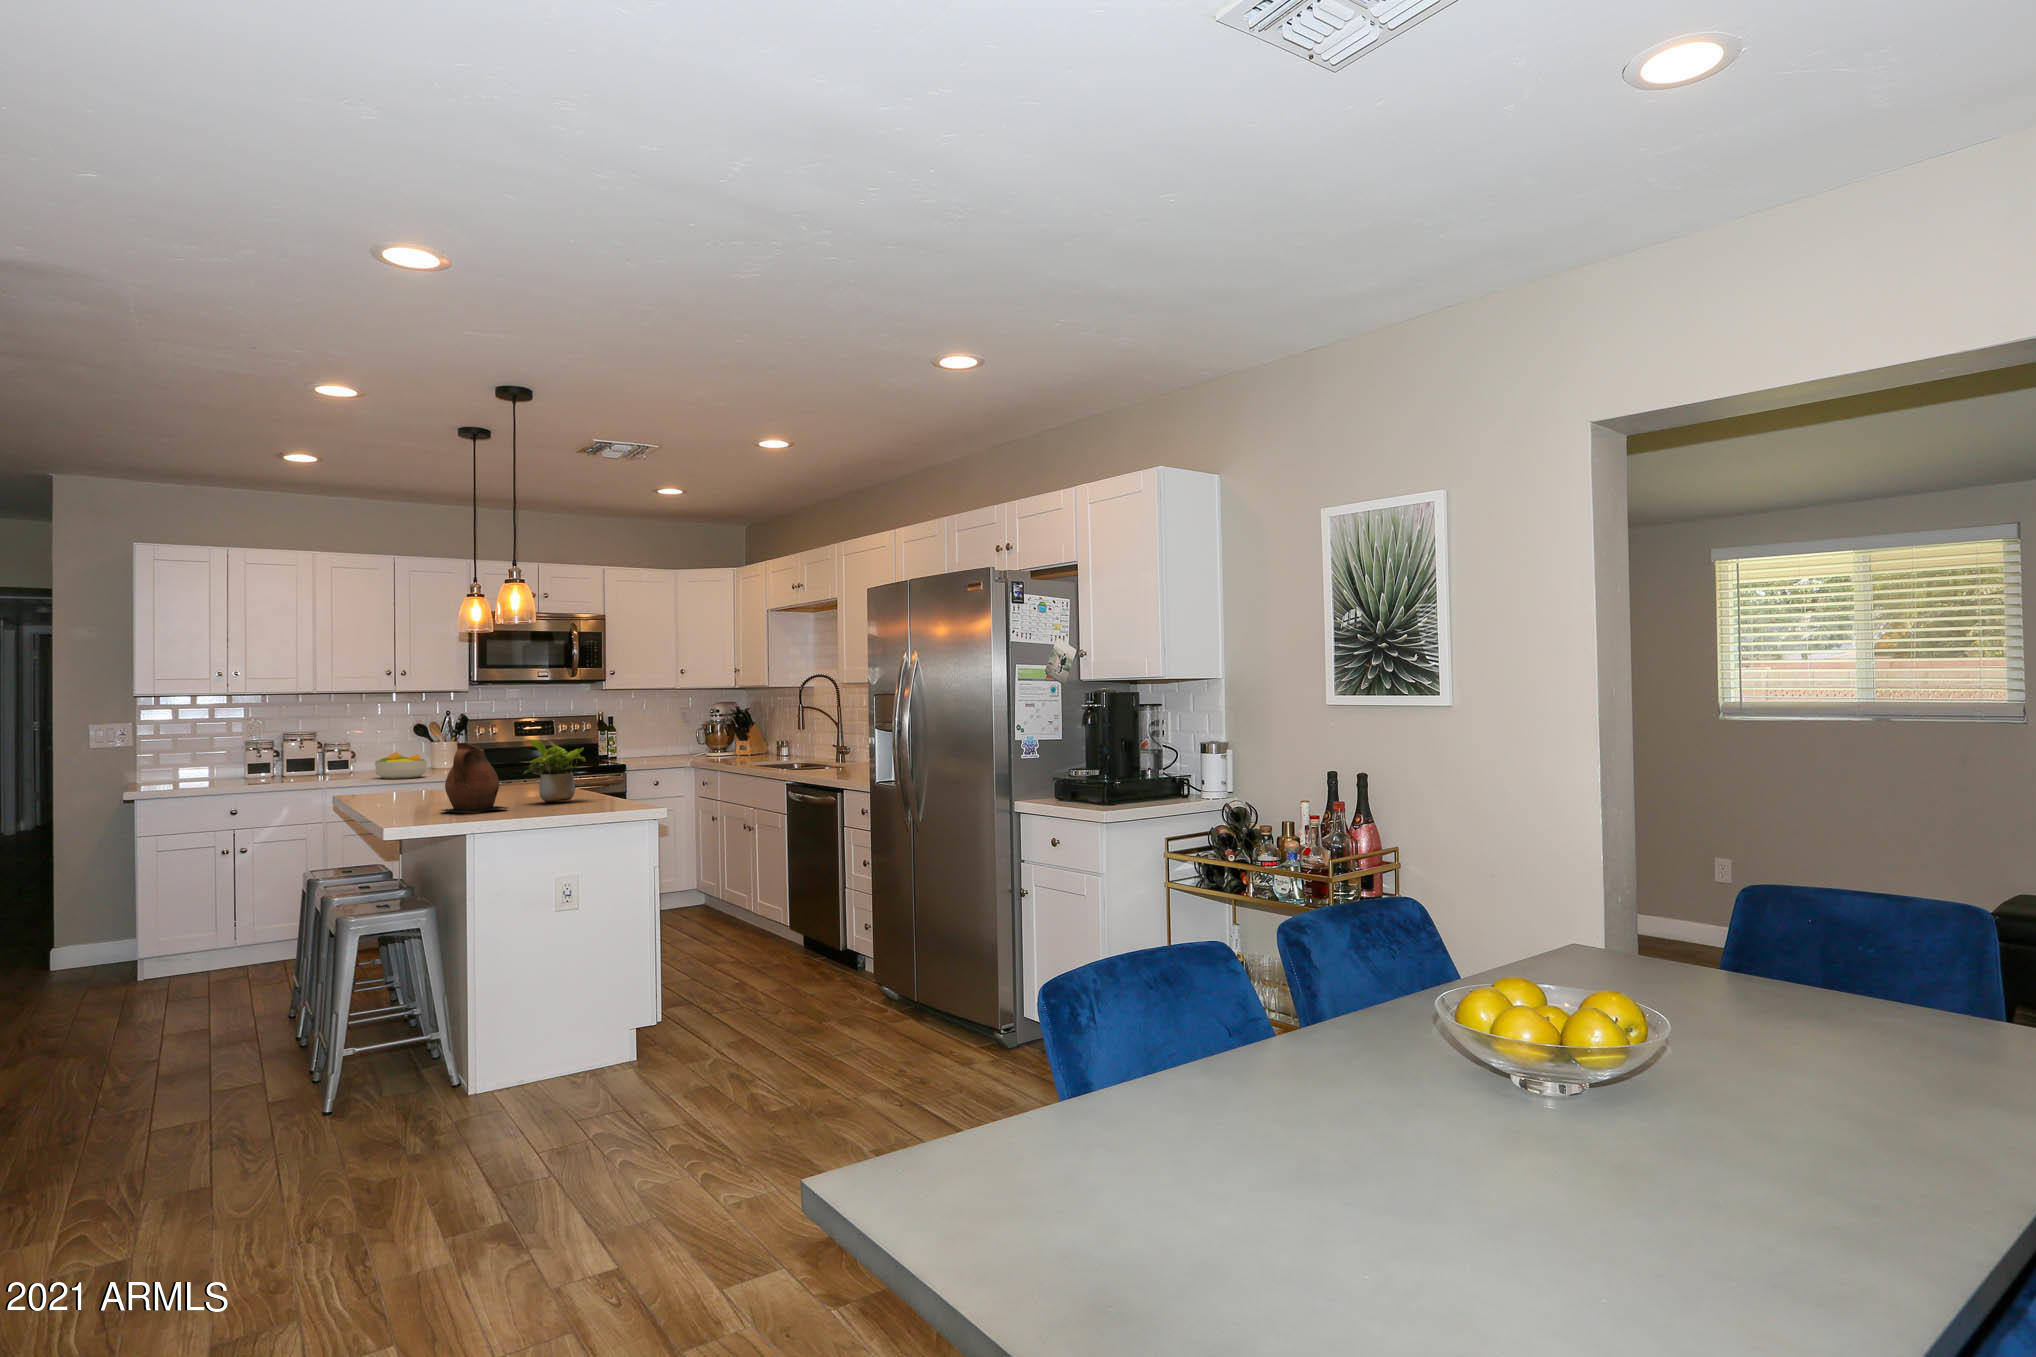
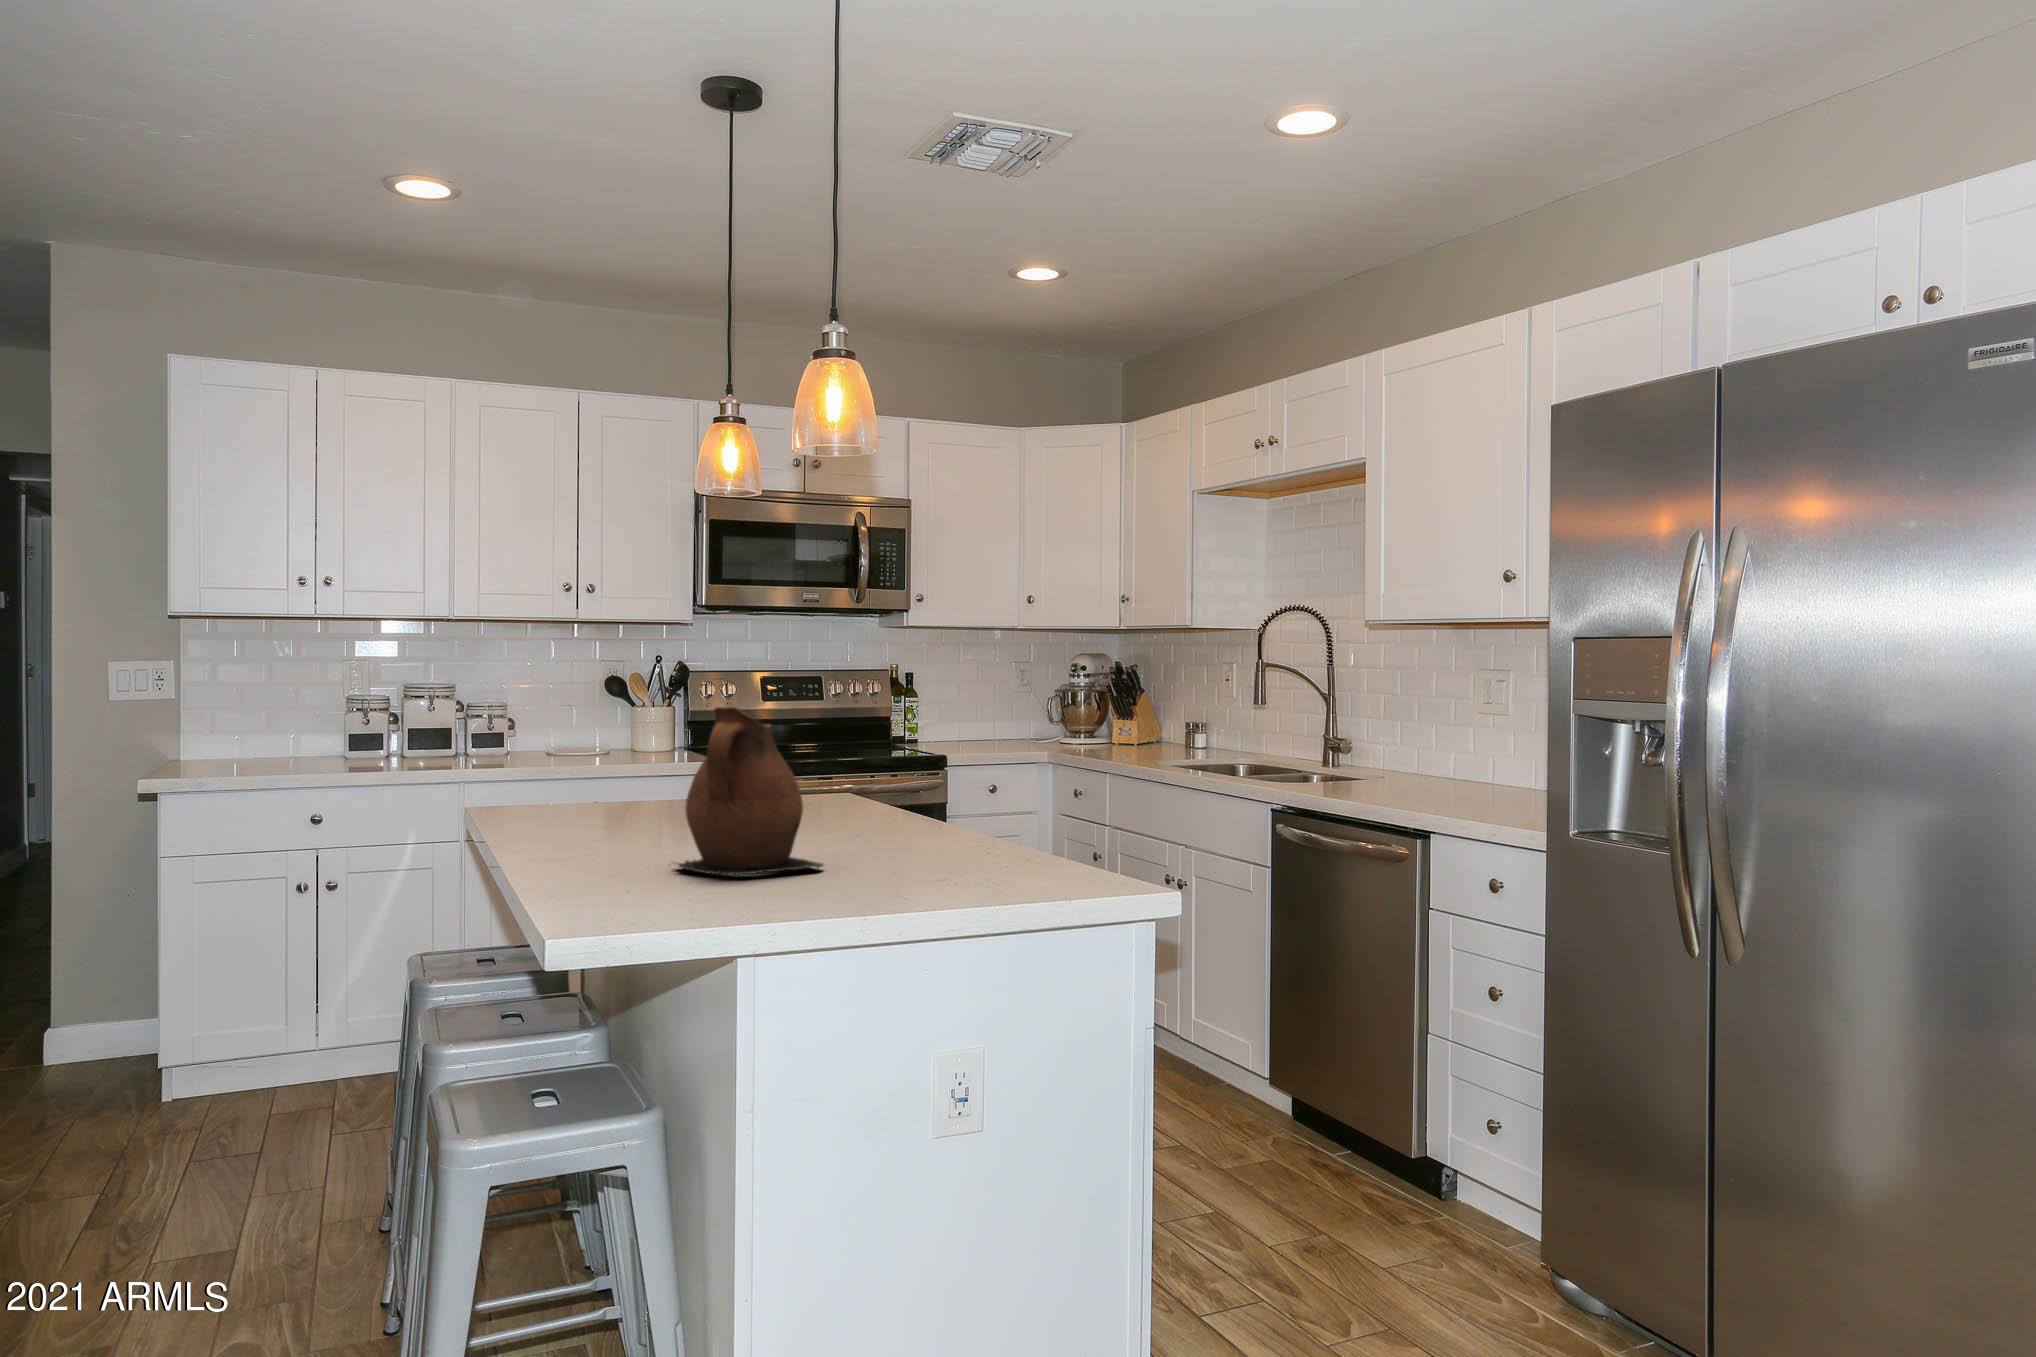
potted plant: present [524,739,586,803] -> none [839,704,971,849]
fruit bowl: present [375,752,427,779] -> none [543,722,627,768]

